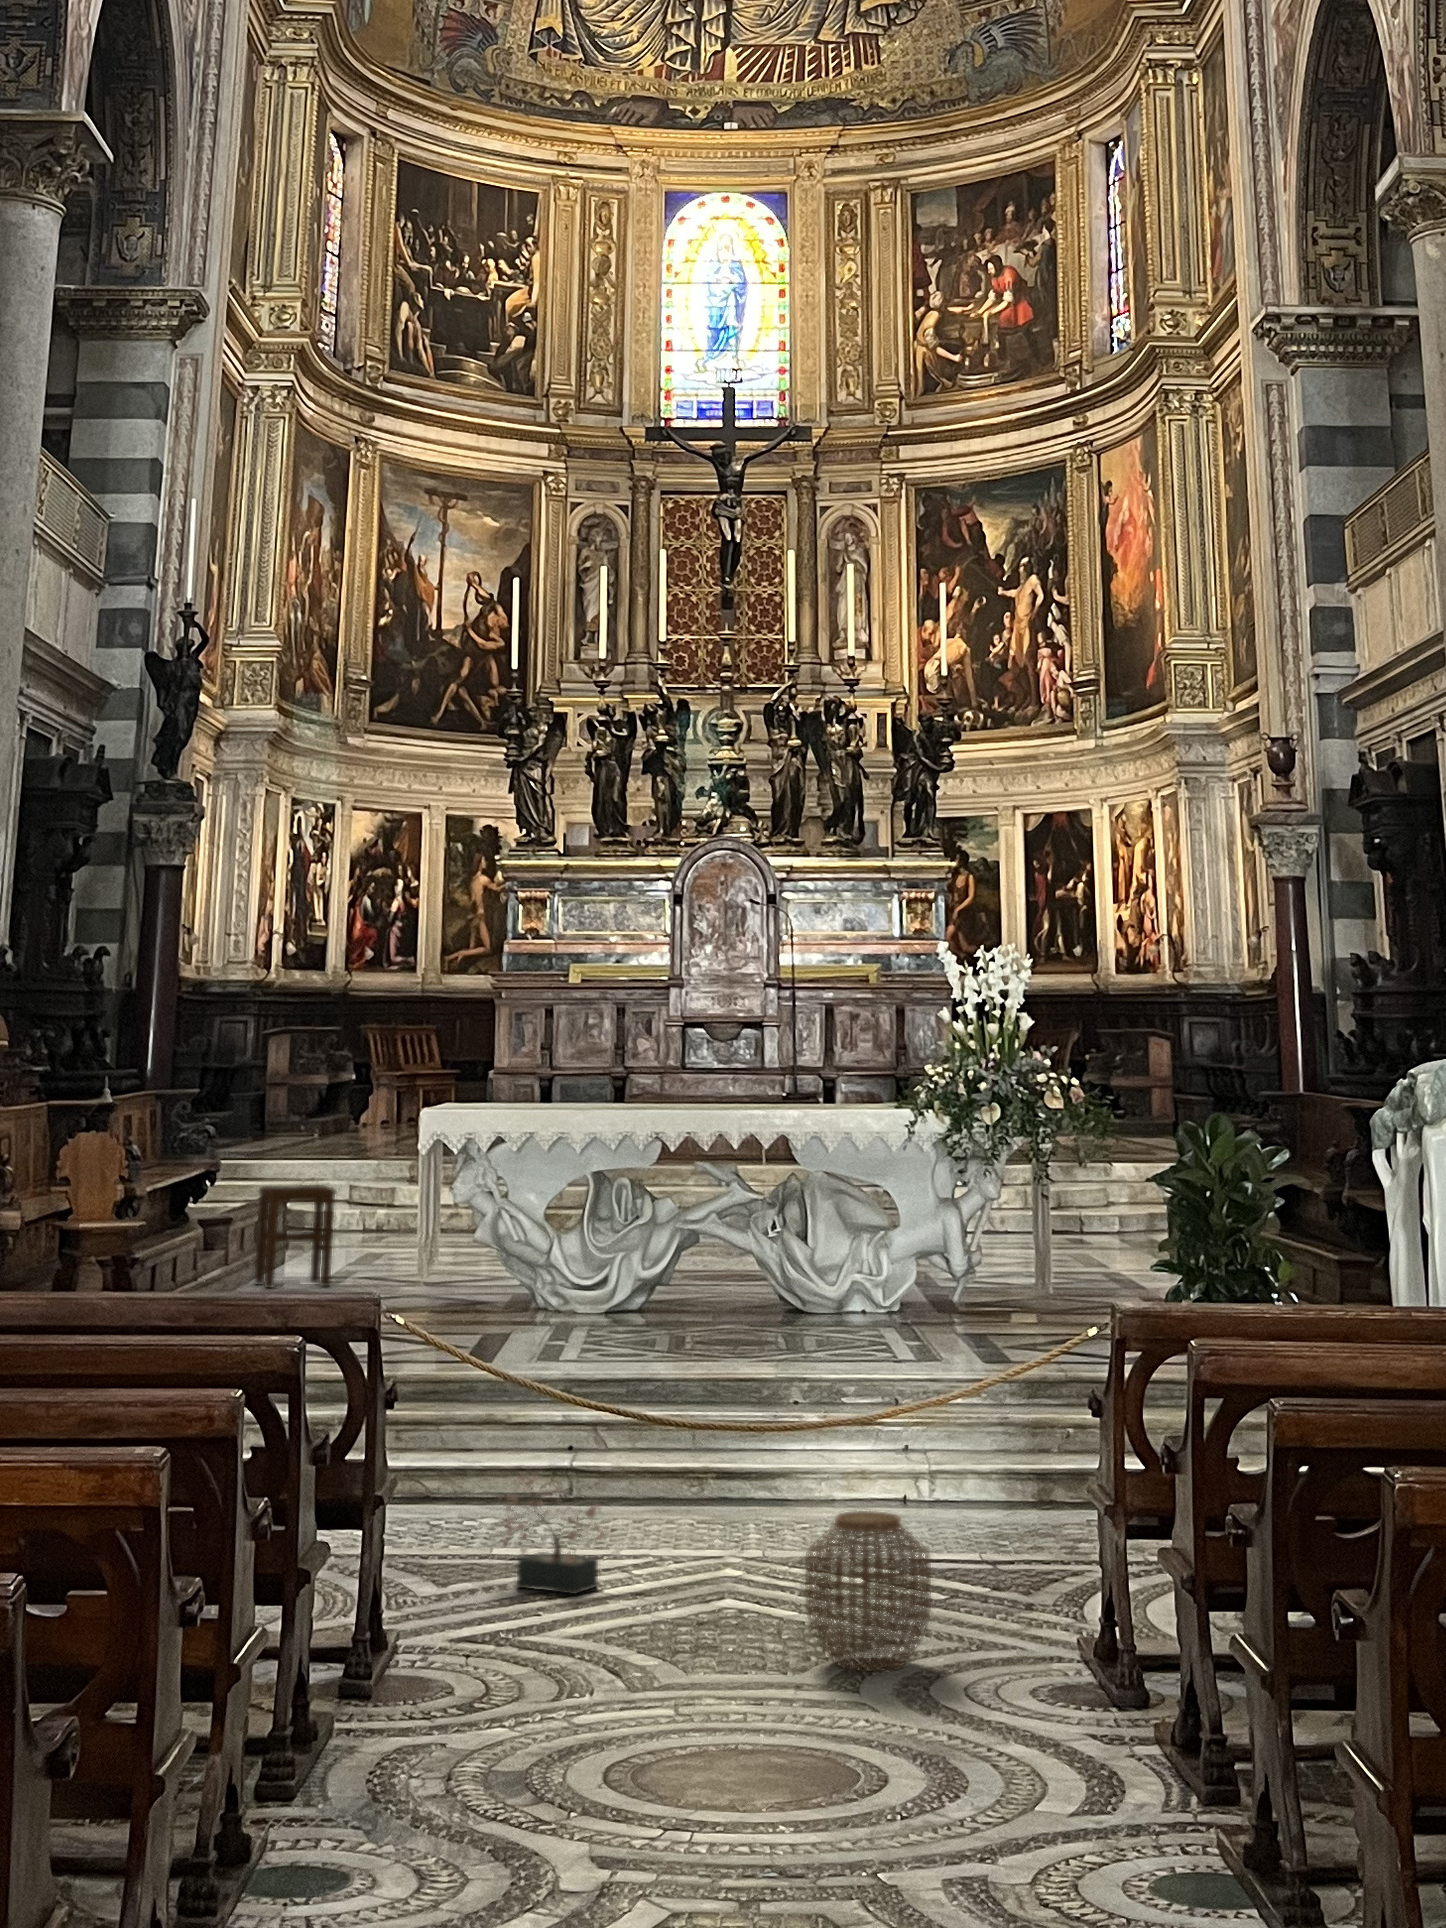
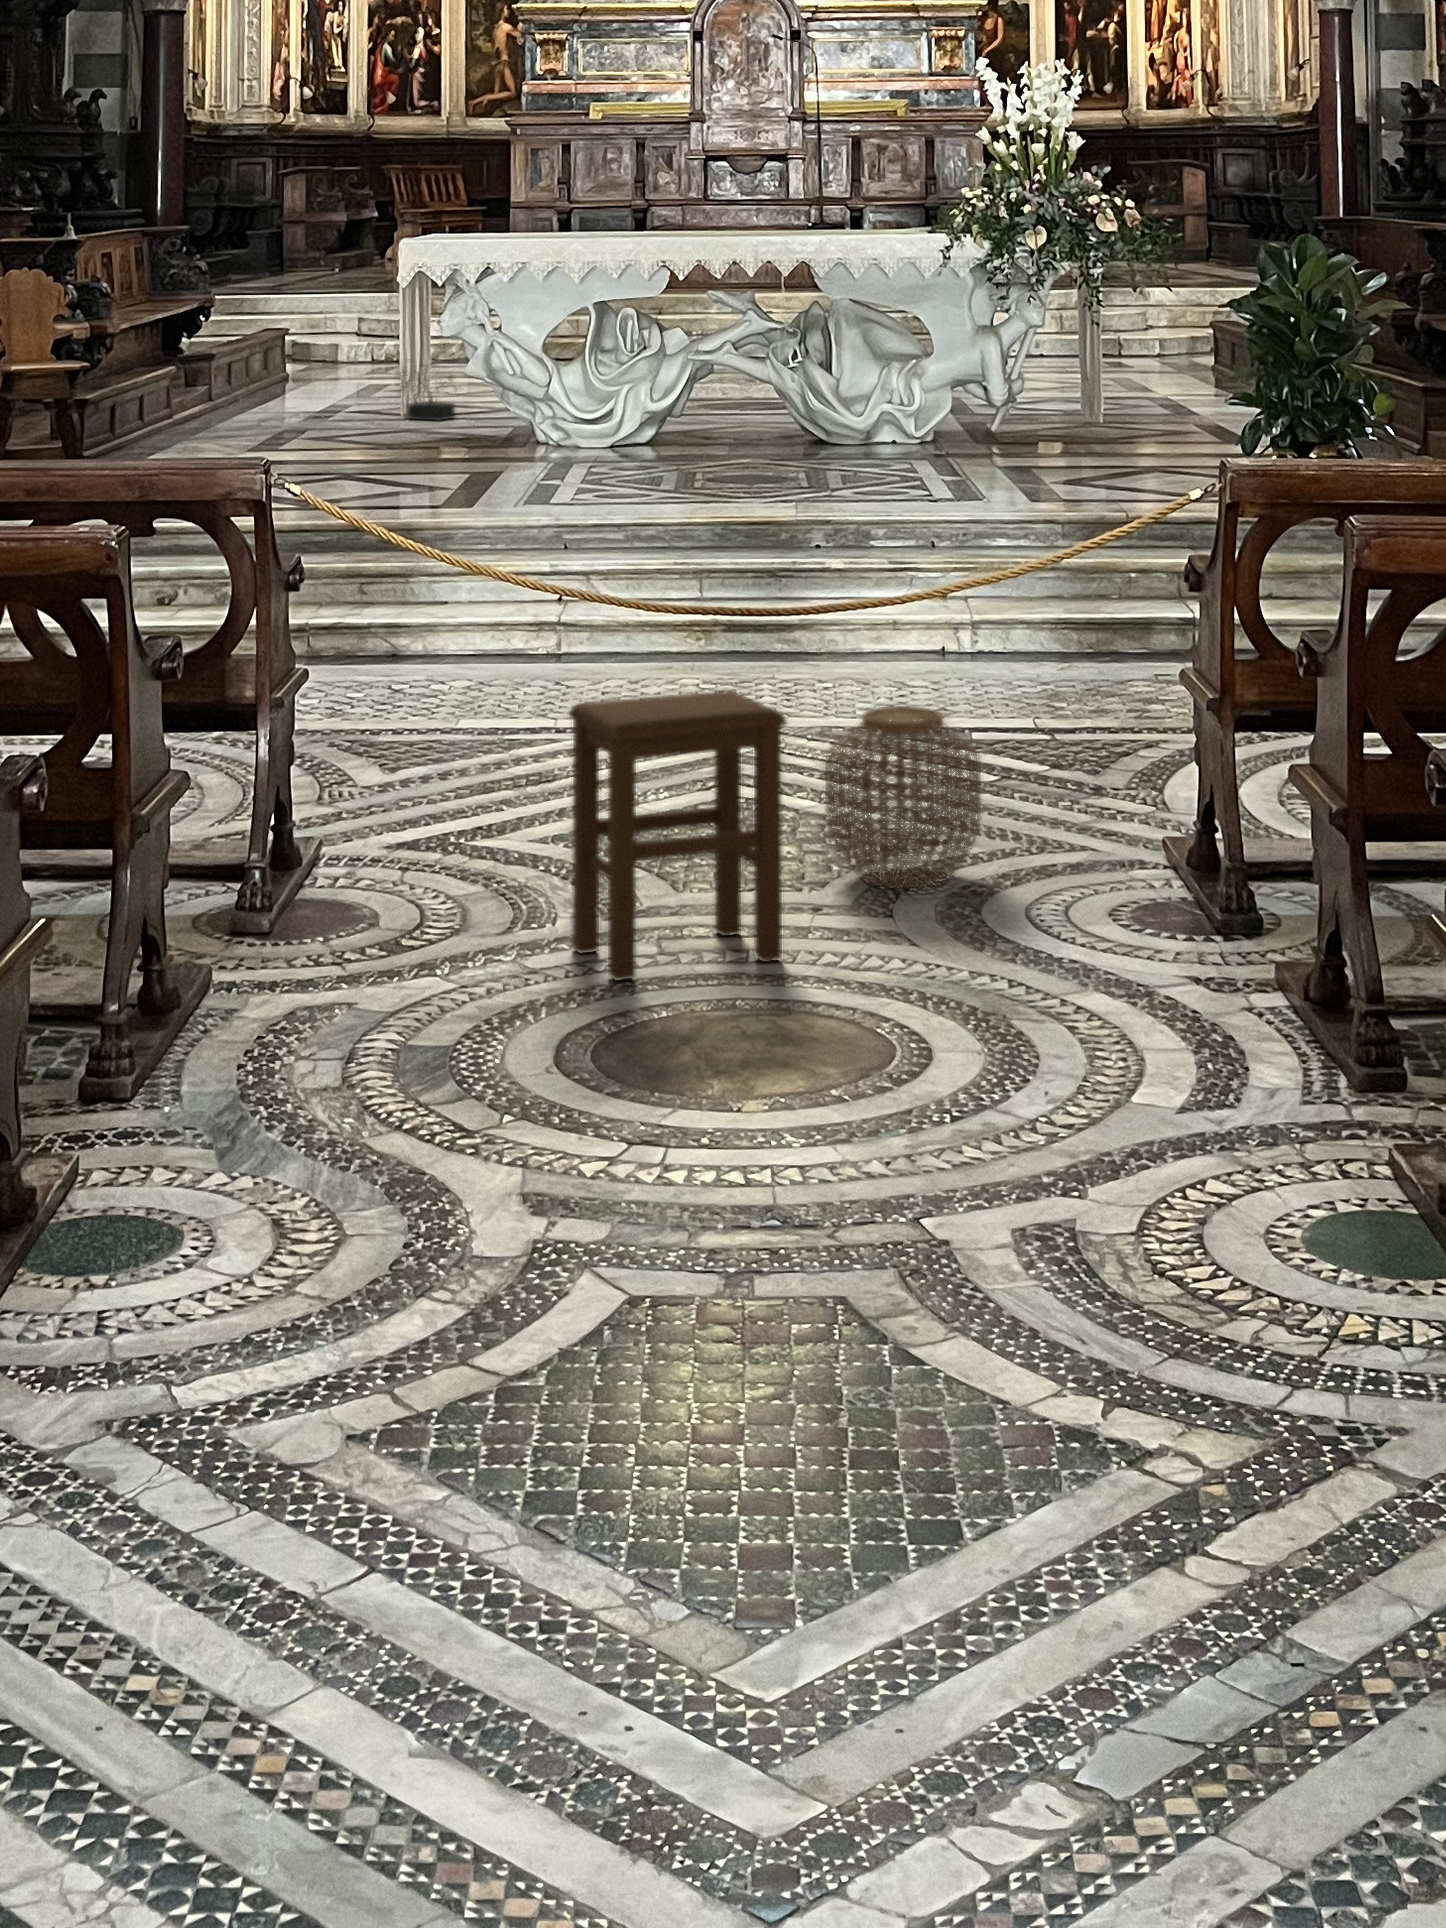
stool: present [255,1185,336,1288] -> present [569,690,787,980]
decorative plant: present [502,1476,608,1593] -> present [397,359,462,421]

